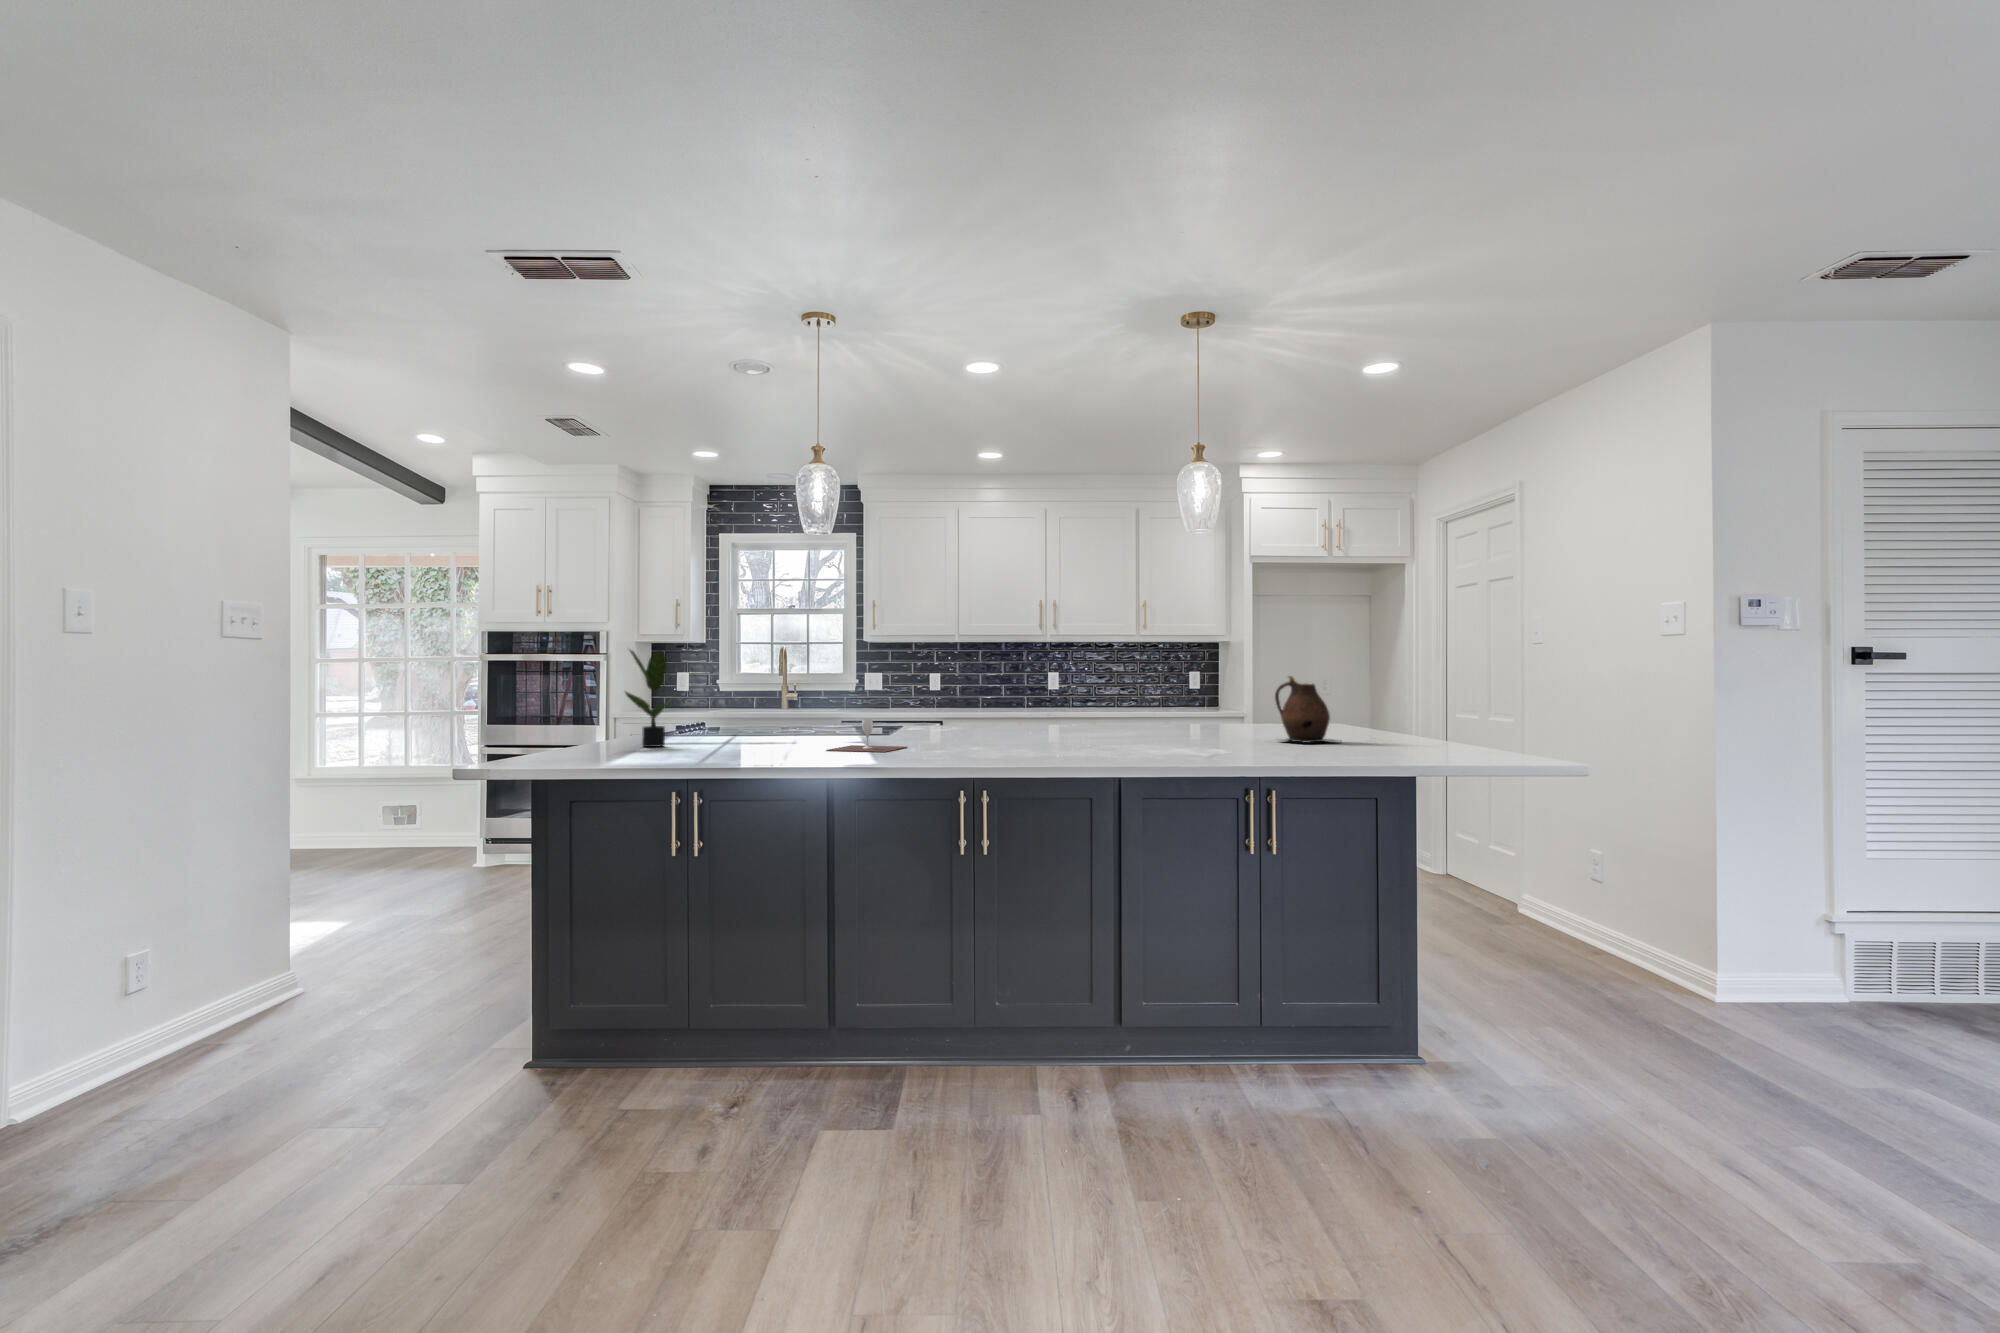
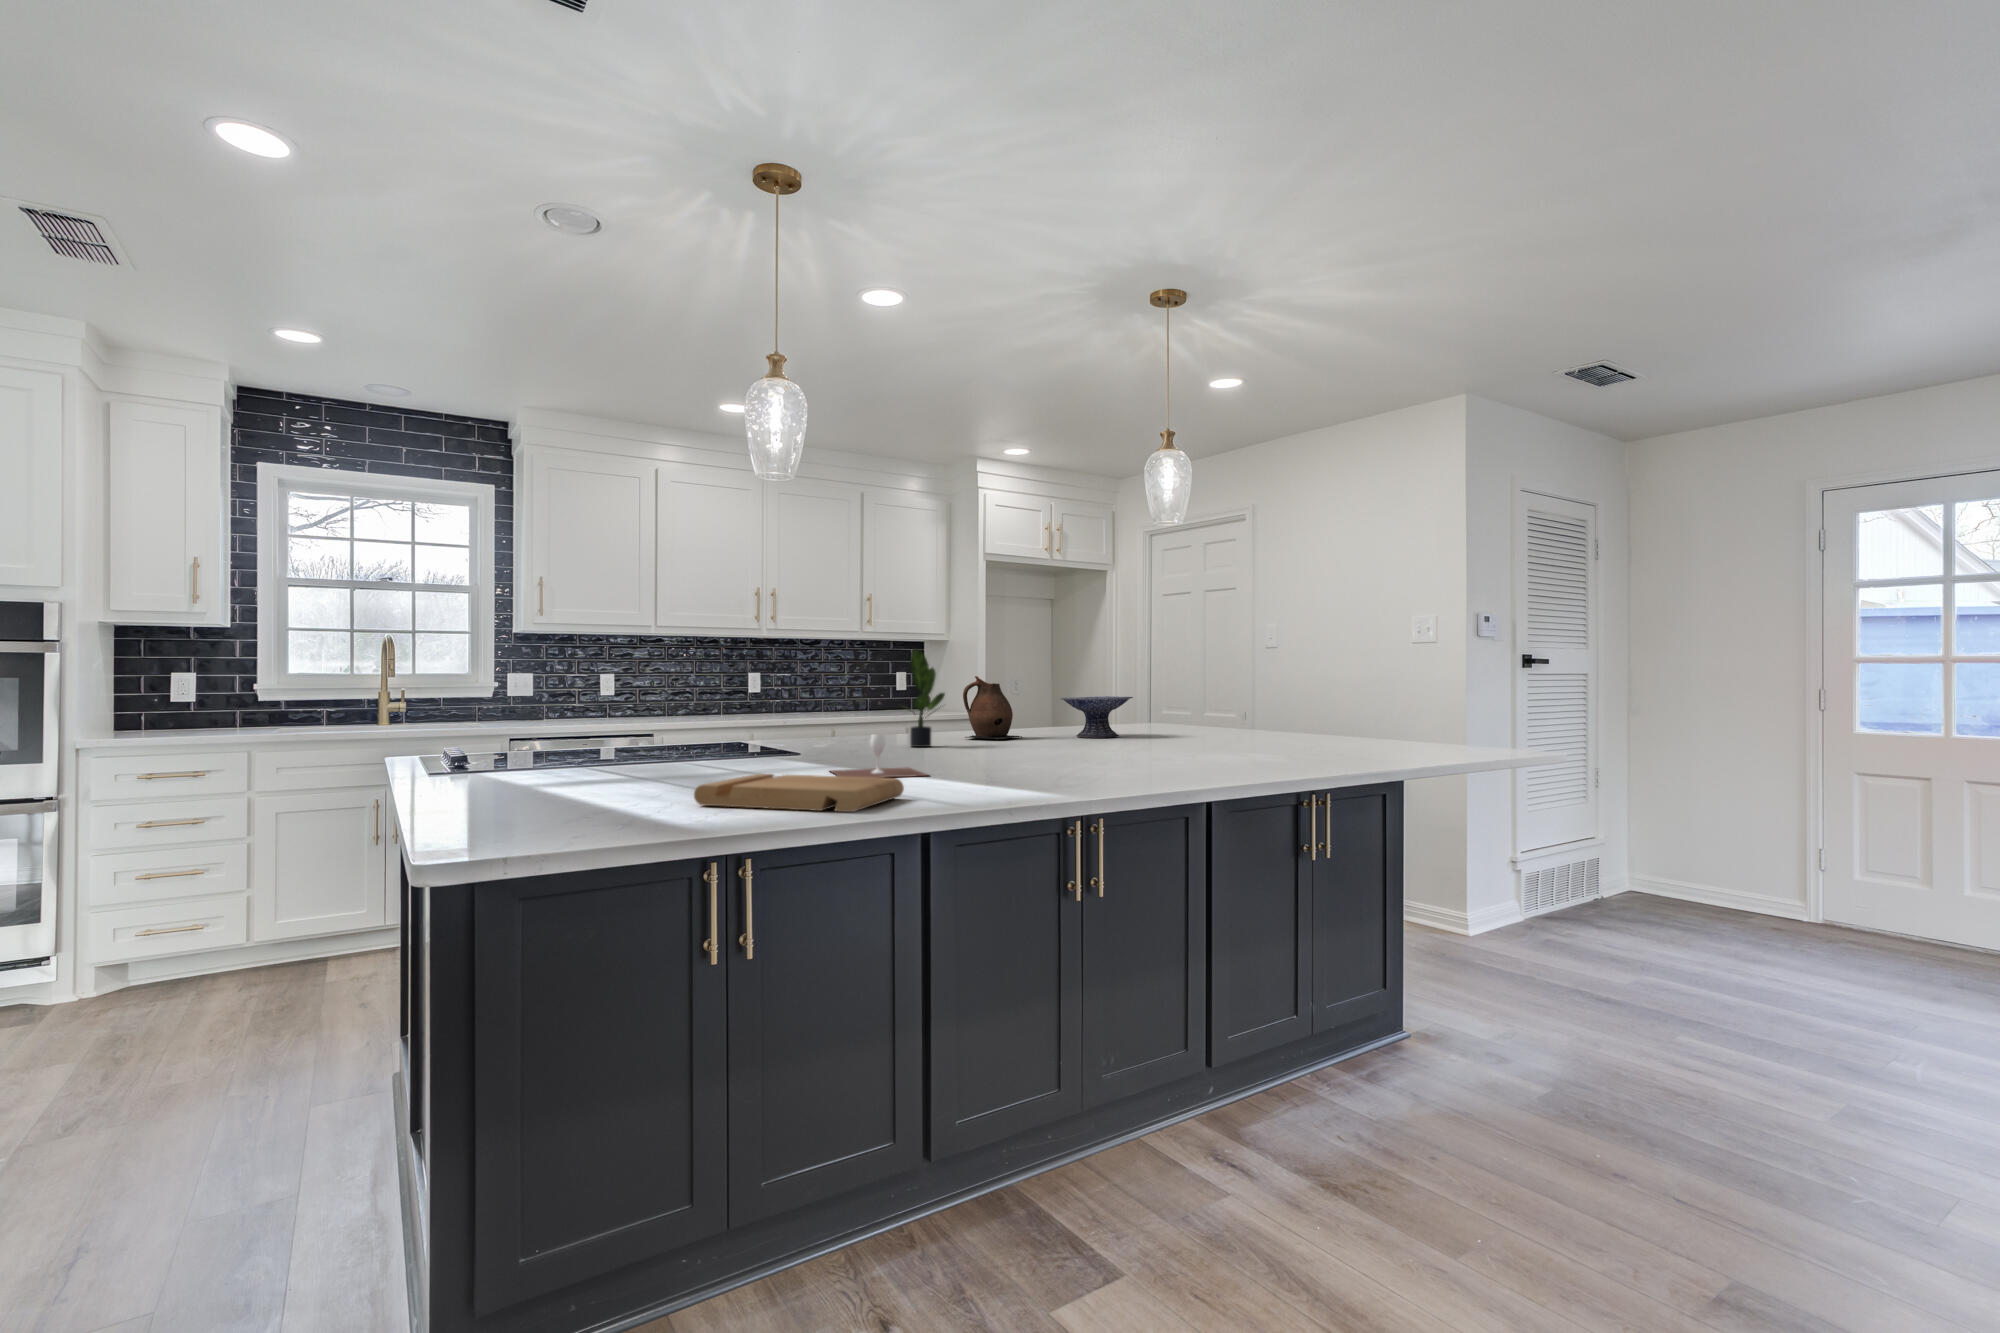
potted plant: present [626,650,678,747] -> present [909,649,945,747]
ceramic pitcher: present [1275,676,1331,743] -> present [963,676,1022,740]
decorative bowl: none [1196,696,1267,735] -> present [1061,696,1133,738]
cutting board: none [661,741,776,765] -> present [694,774,904,812]

